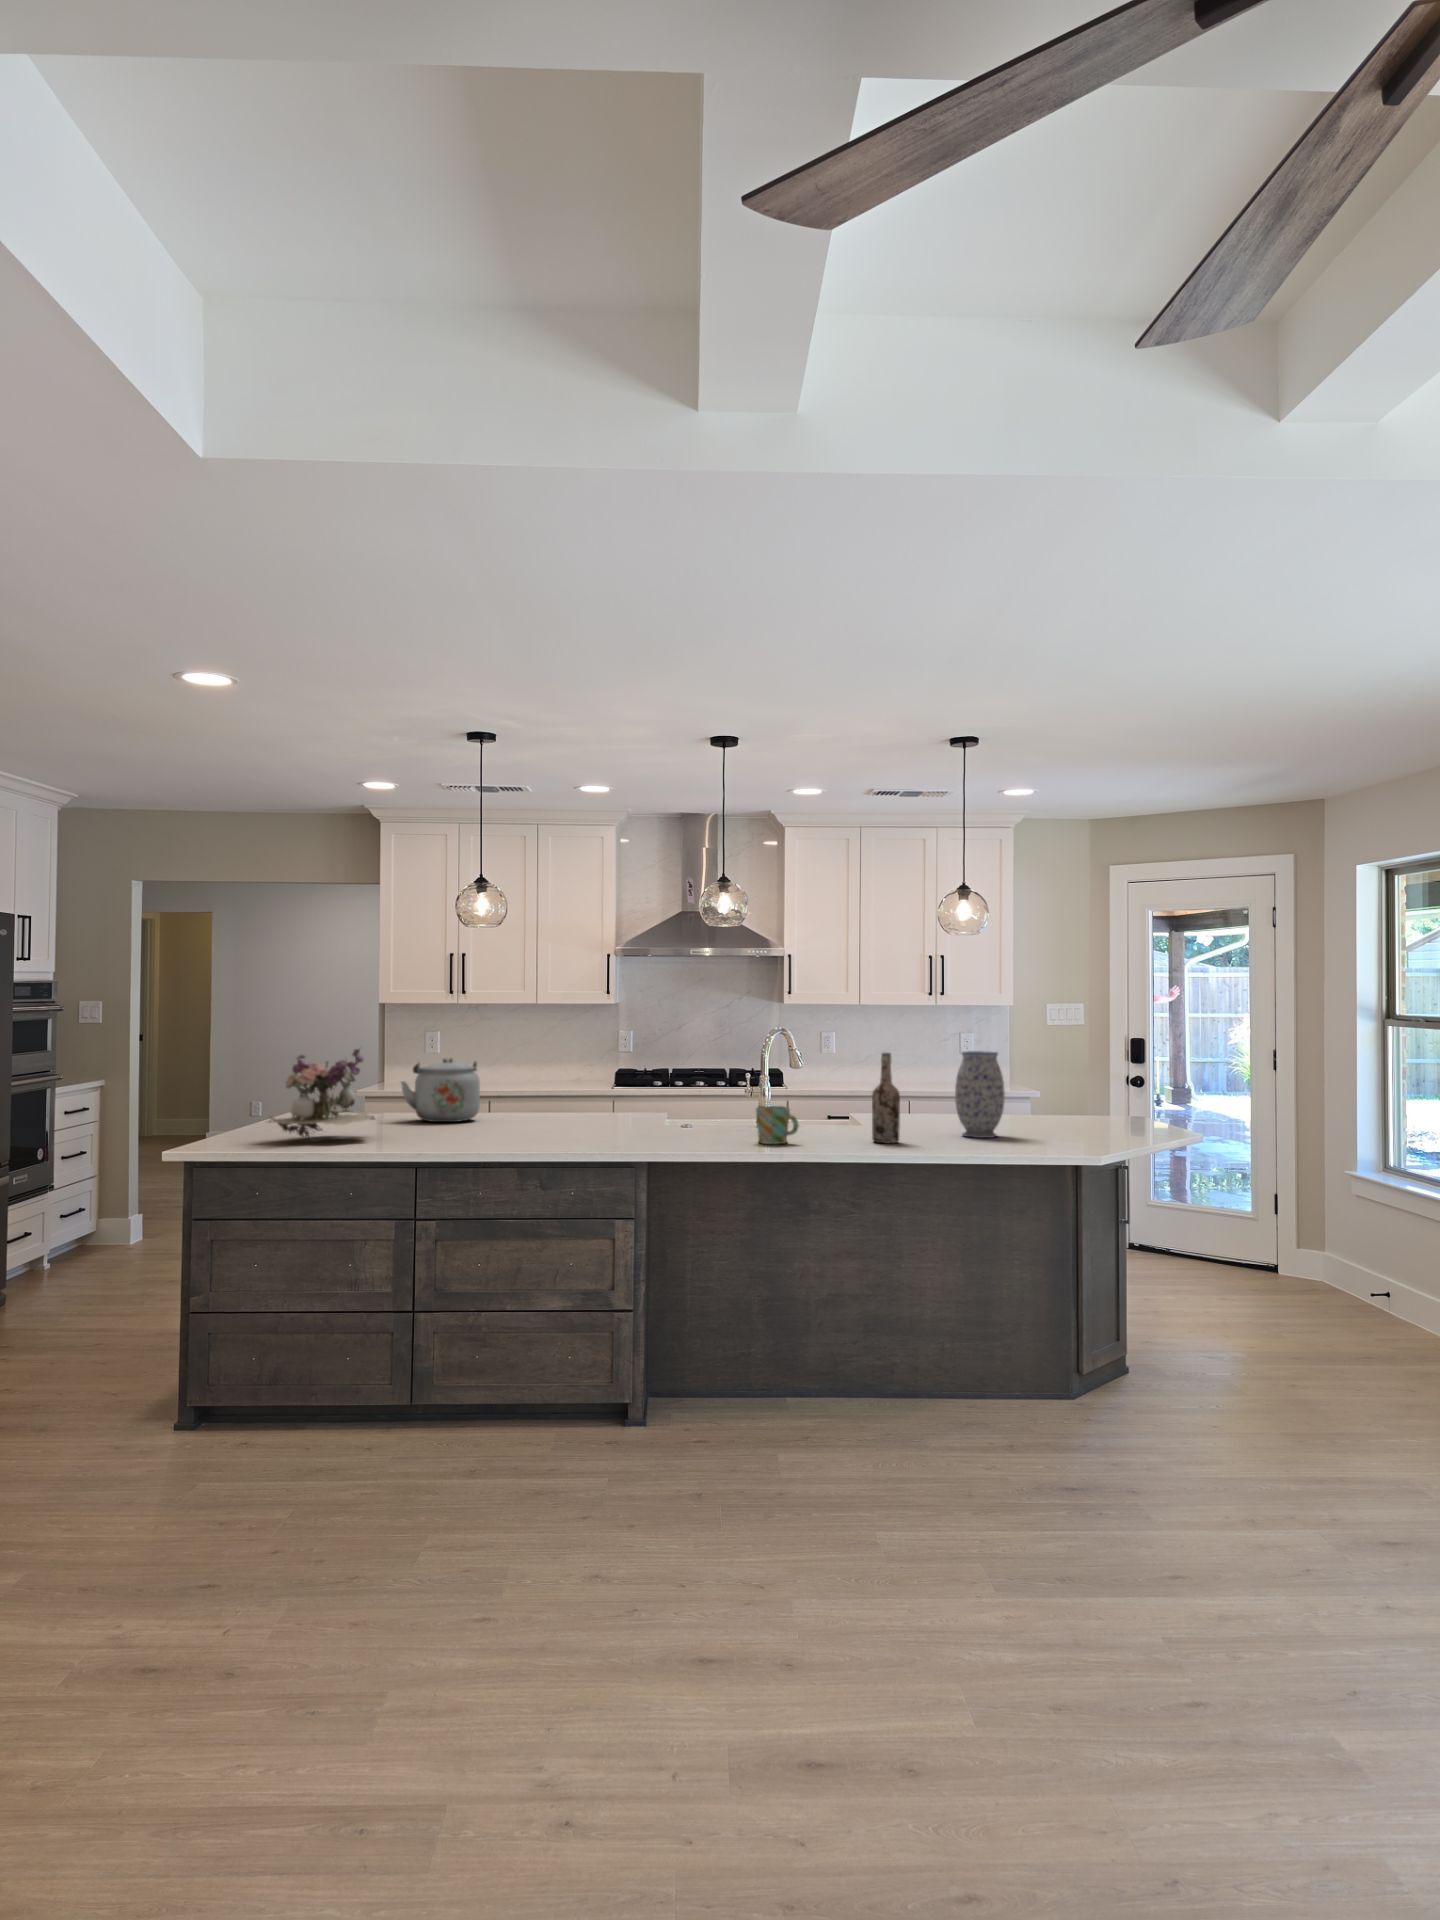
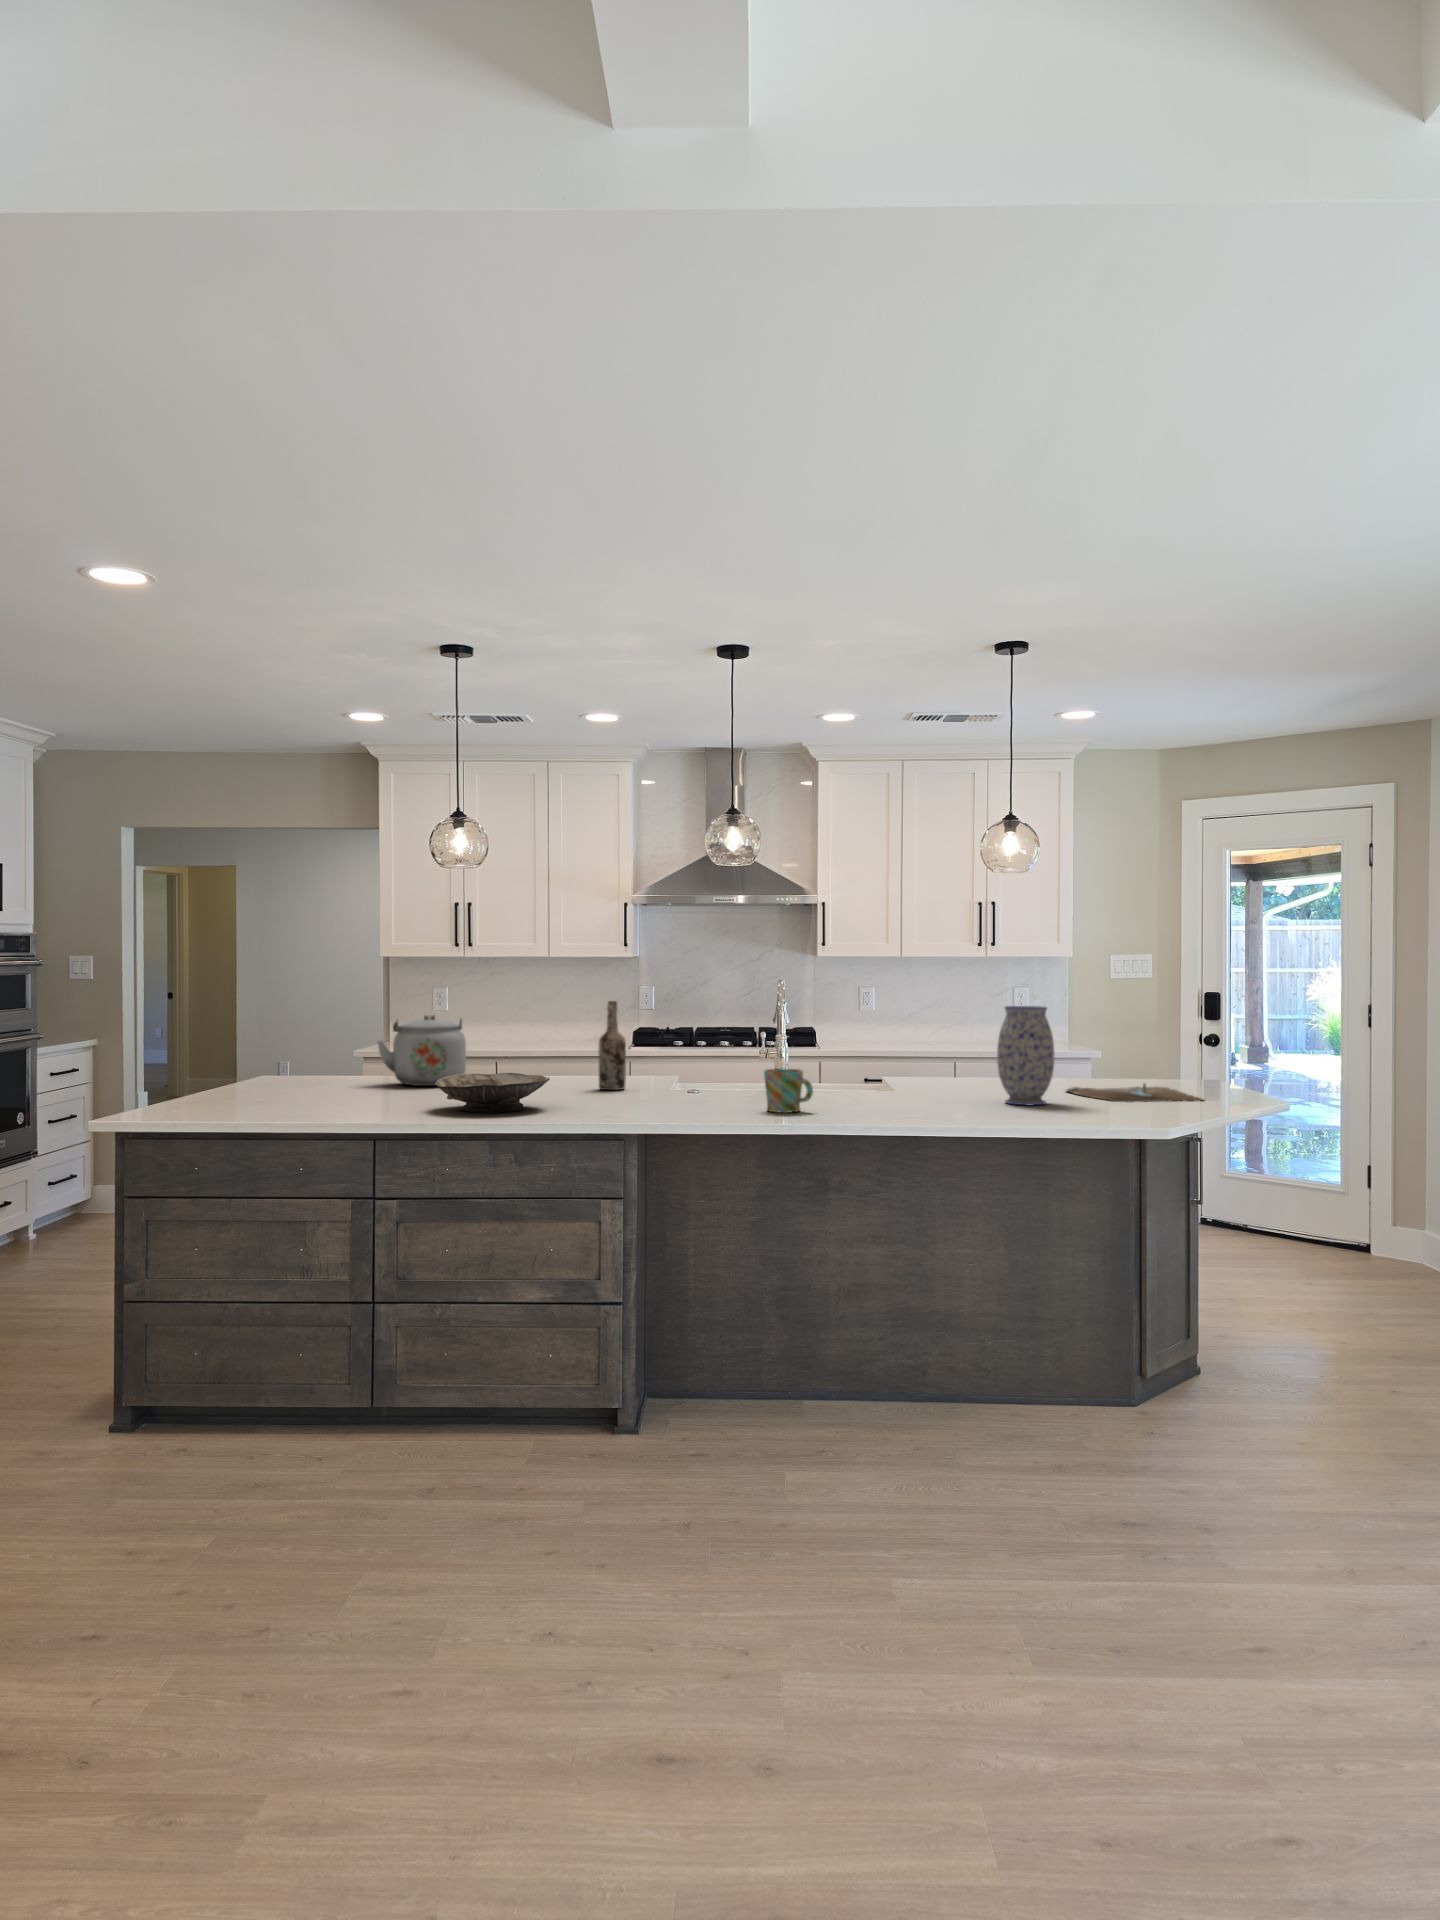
flower arrangement: present [268,1049,375,1139] -> none [208,1001,341,1107]
wine bottle: present [872,1053,900,1143] -> present [599,1001,626,1090]
bowl: none [469,1110,568,1145] -> present [436,1073,550,1113]
cutting board: none [1013,1118,1133,1136] -> present [1066,1084,1203,1102]

